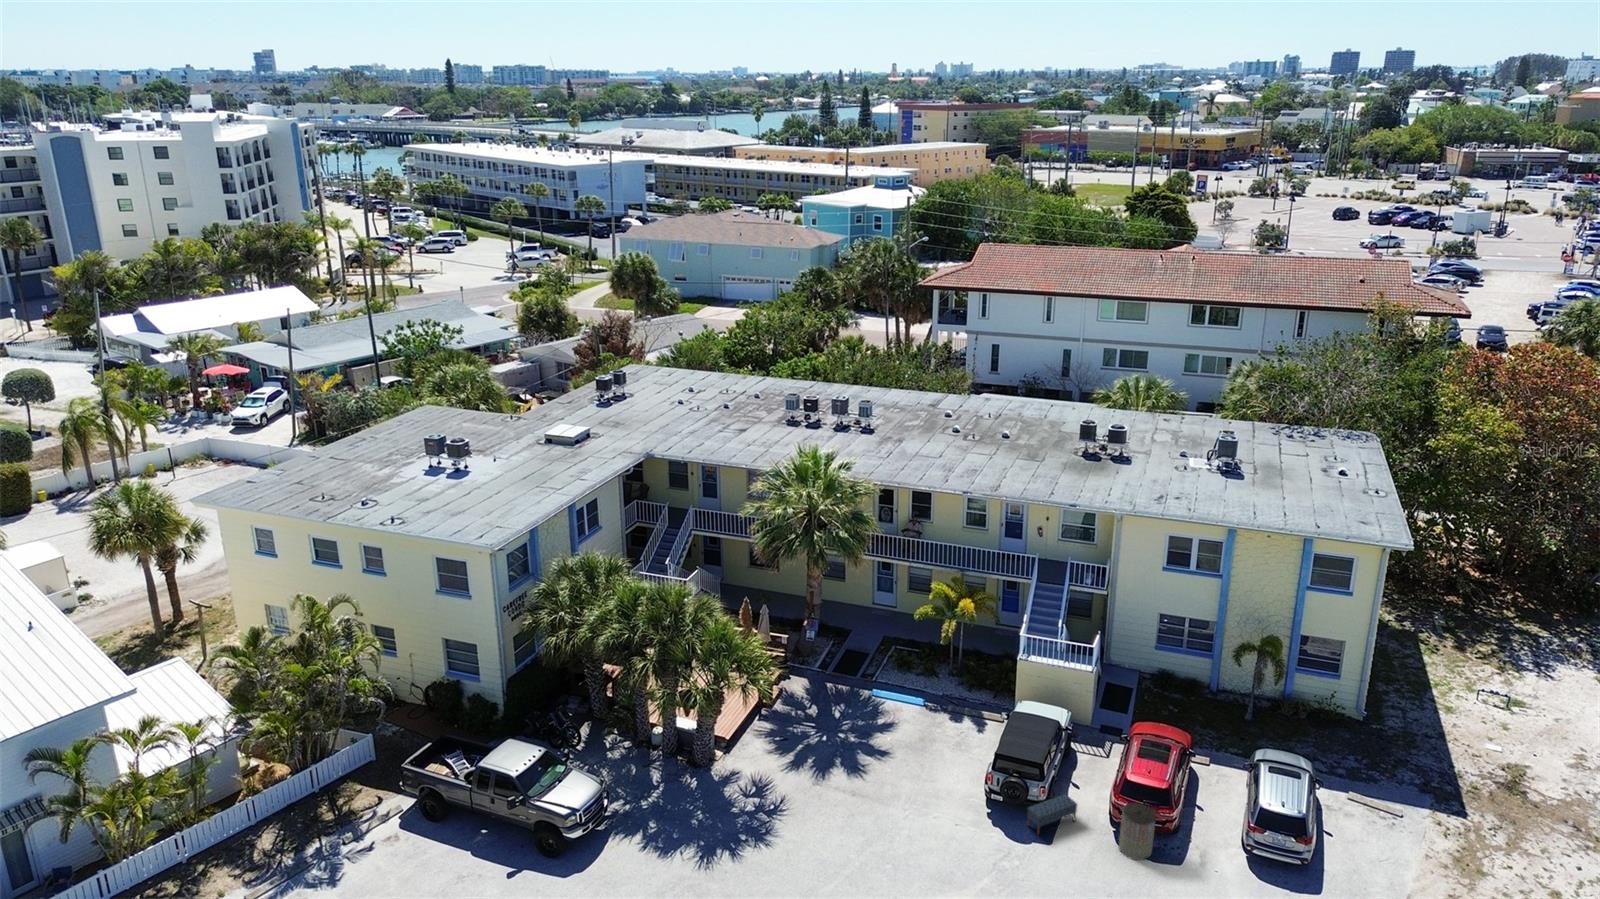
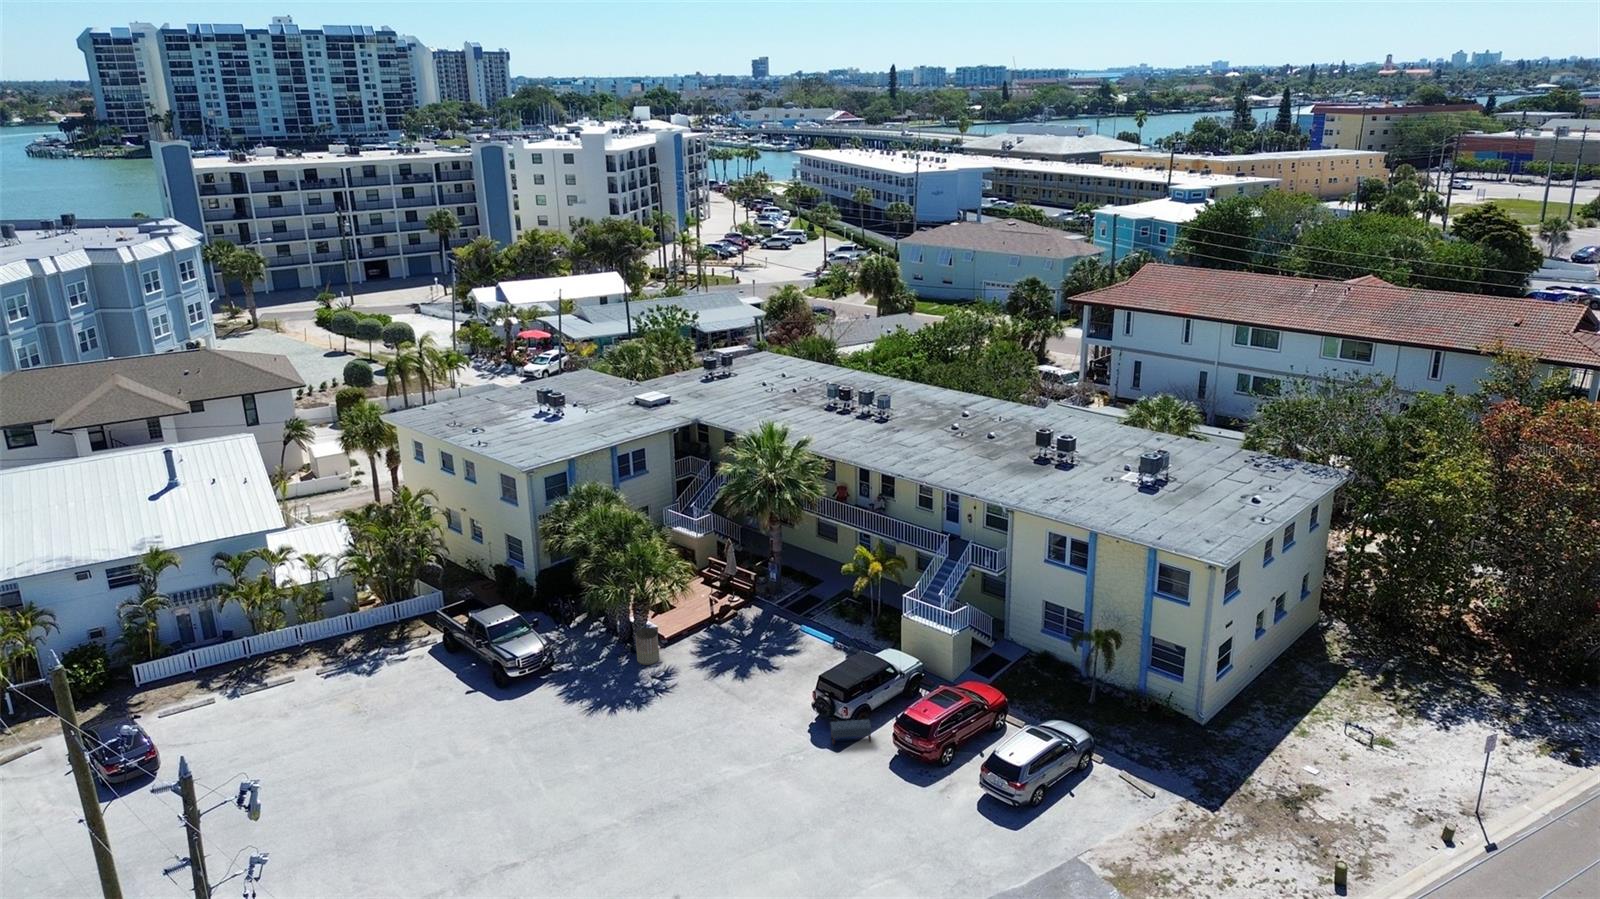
trash can: present [1119,803,1156,860] -> present [635,628,659,665]

